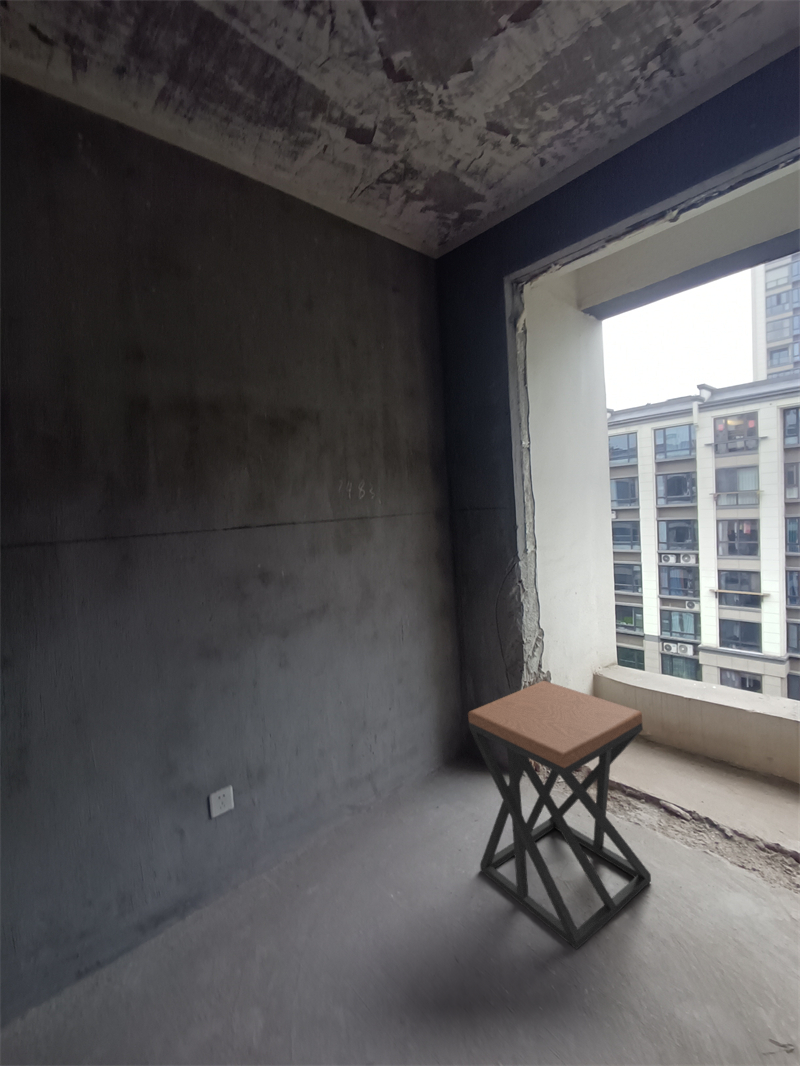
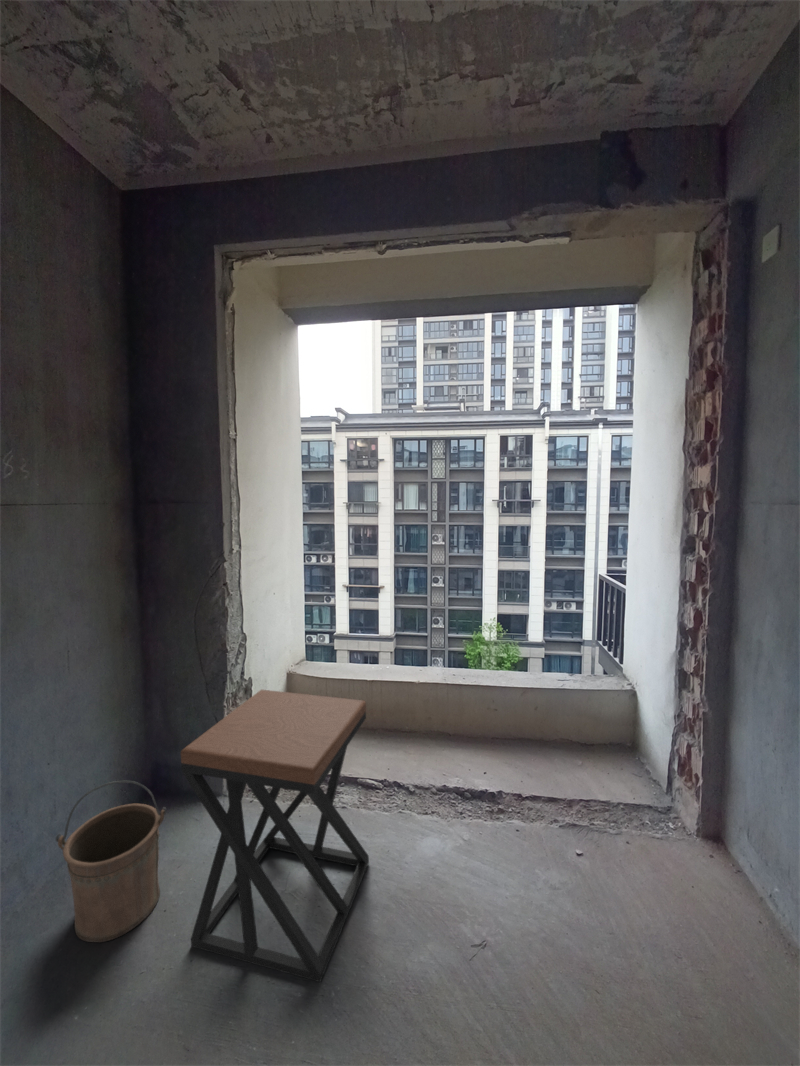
bucket: none [399,726,468,841] -> present [56,781,167,942]

